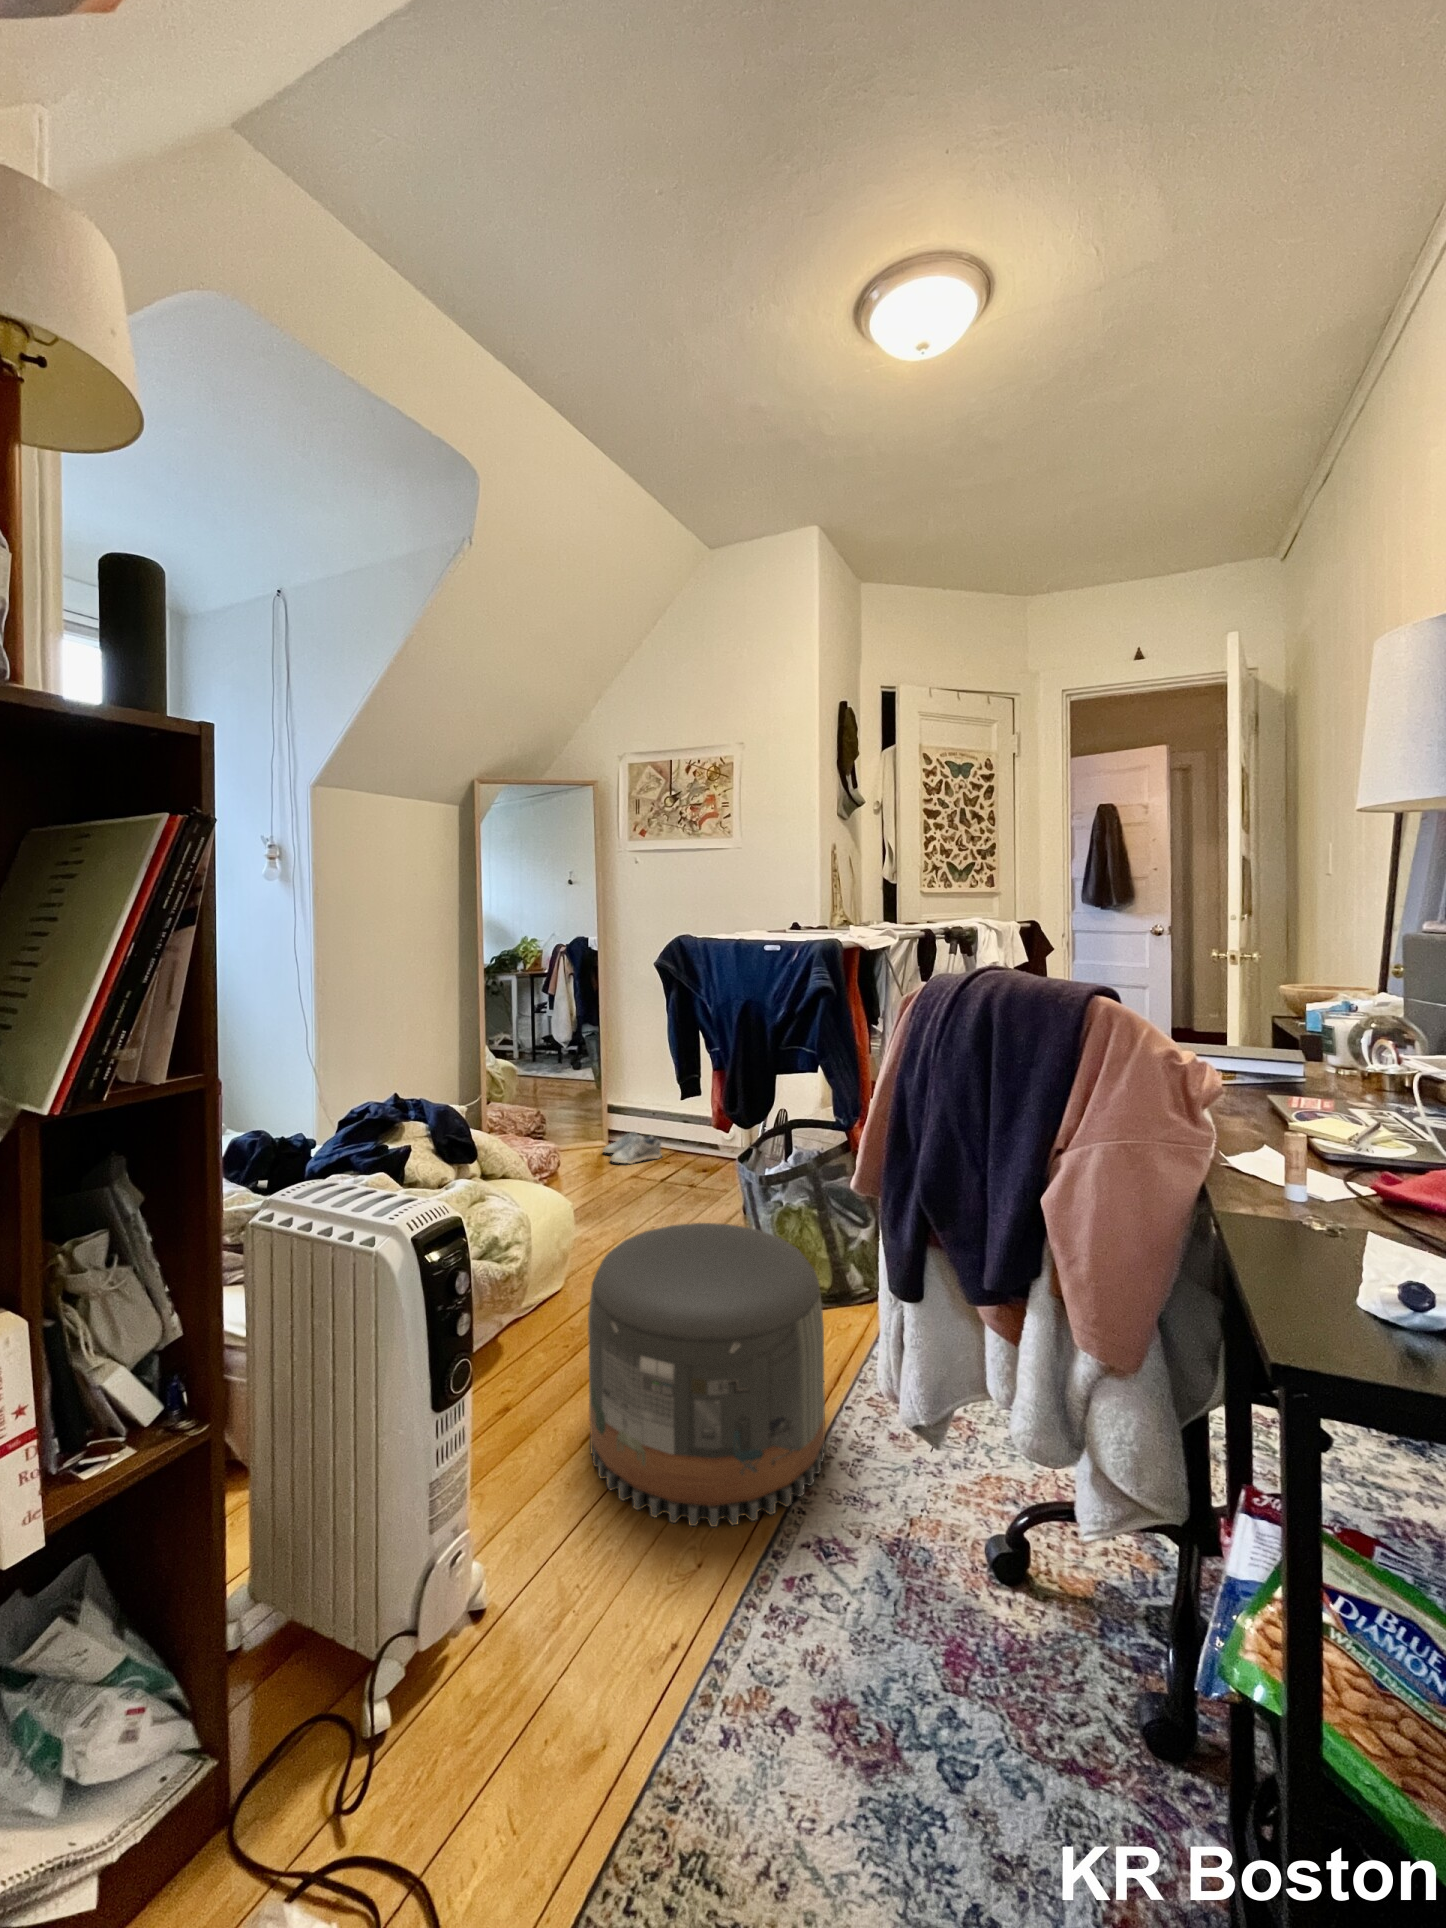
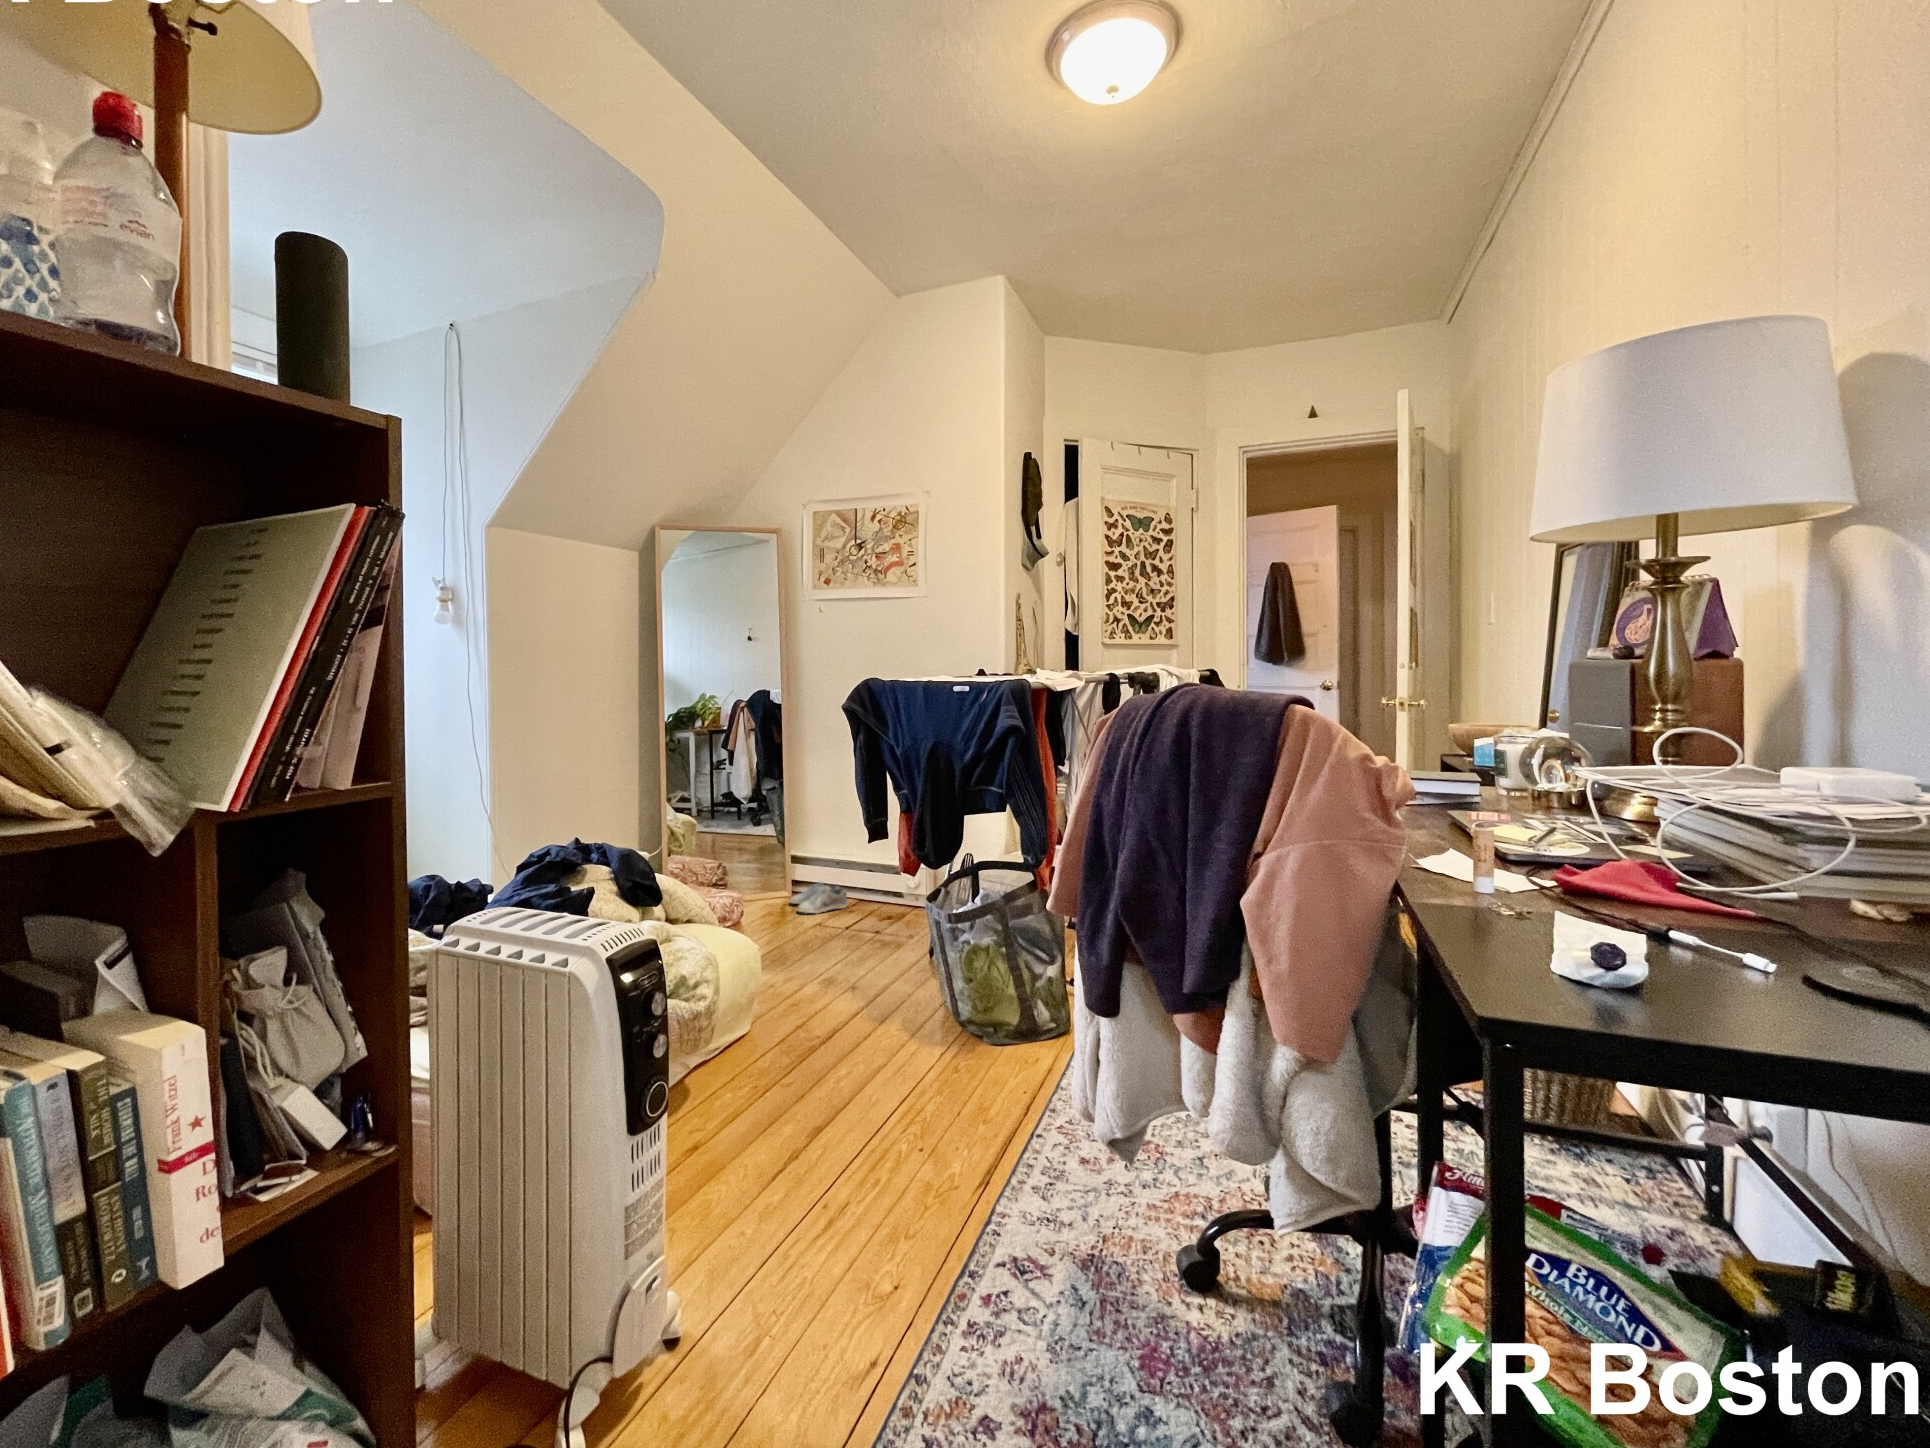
pouf: present [588,1223,825,1527] -> none [783,957,1018,1249]

